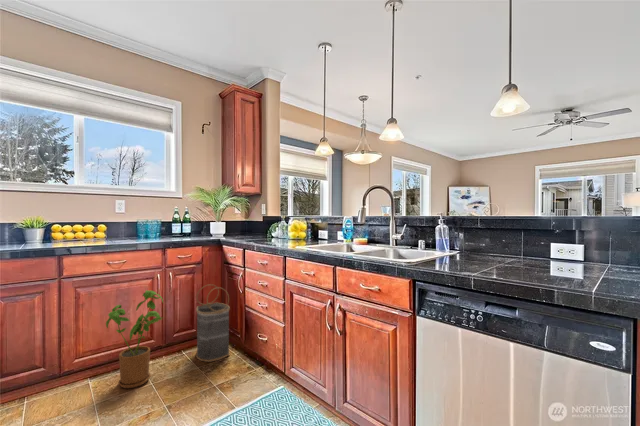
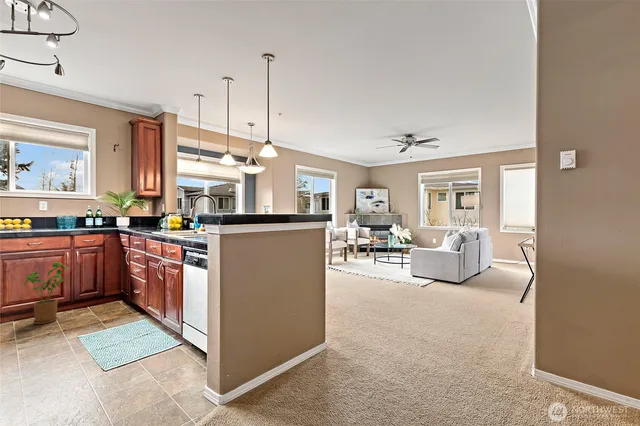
basket: present [196,284,230,362] -> none [97,260,123,311]

